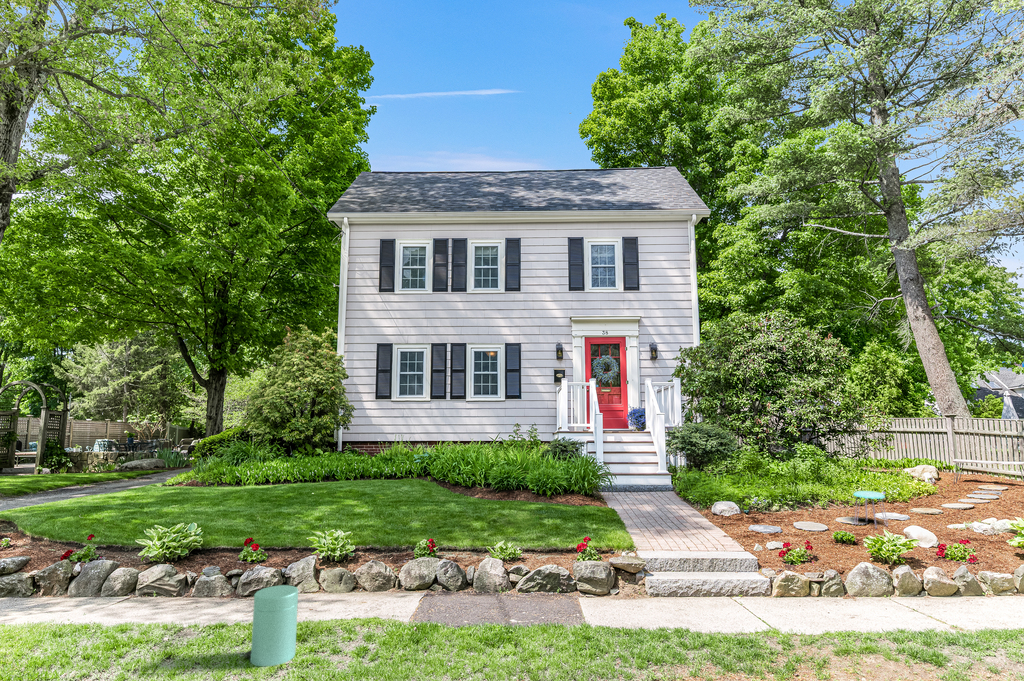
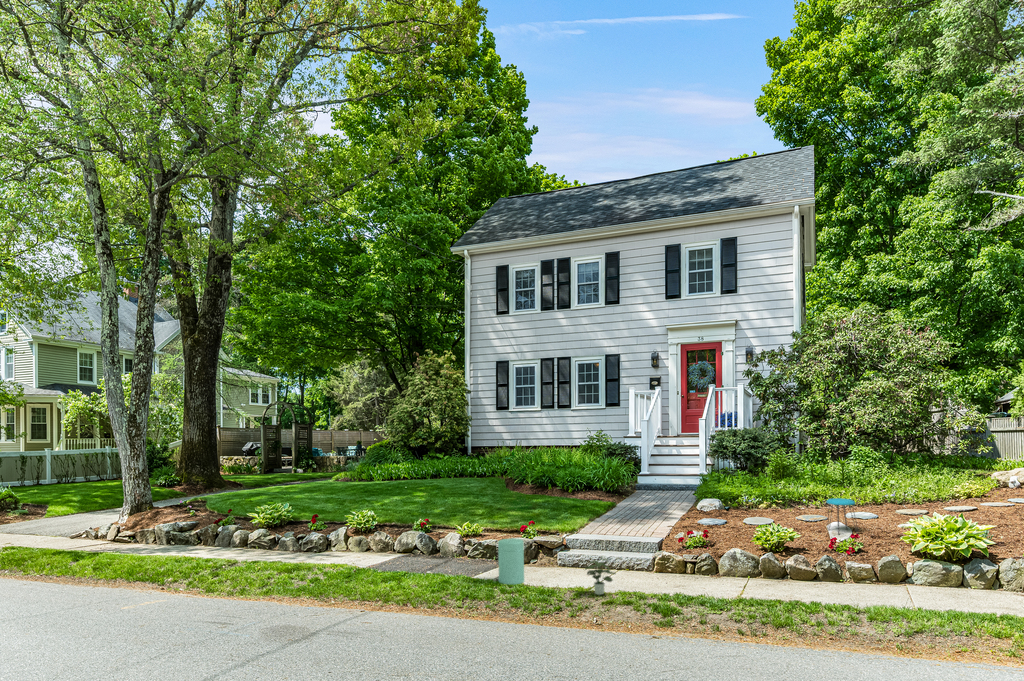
trash can: present [243,585,298,666] -> present [496,538,524,584]
potted plant: none [817,601,873,656] -> present [585,559,616,595]

